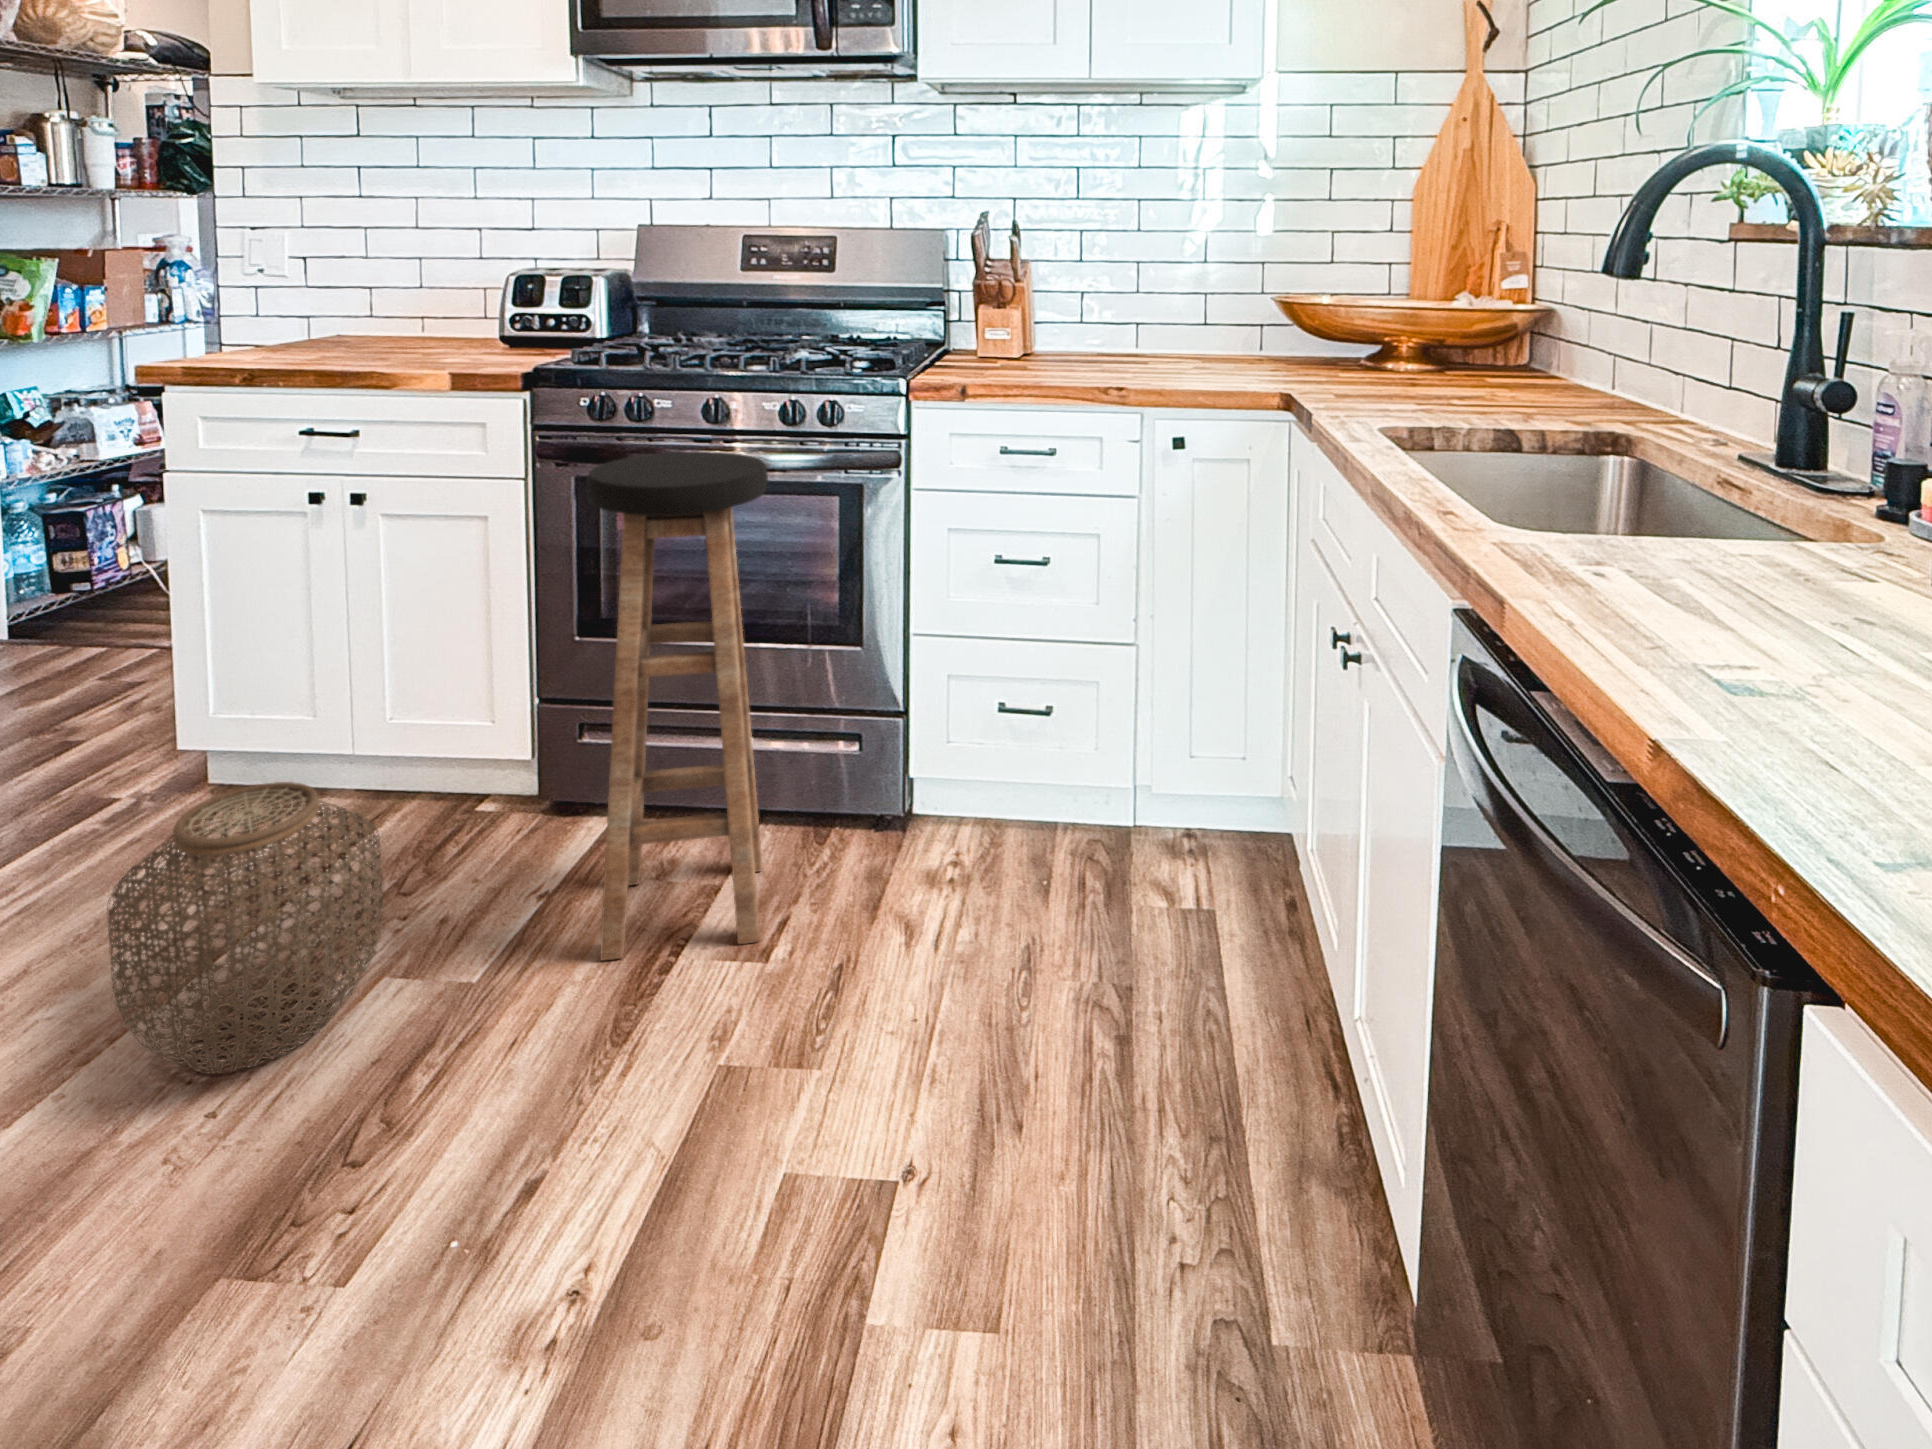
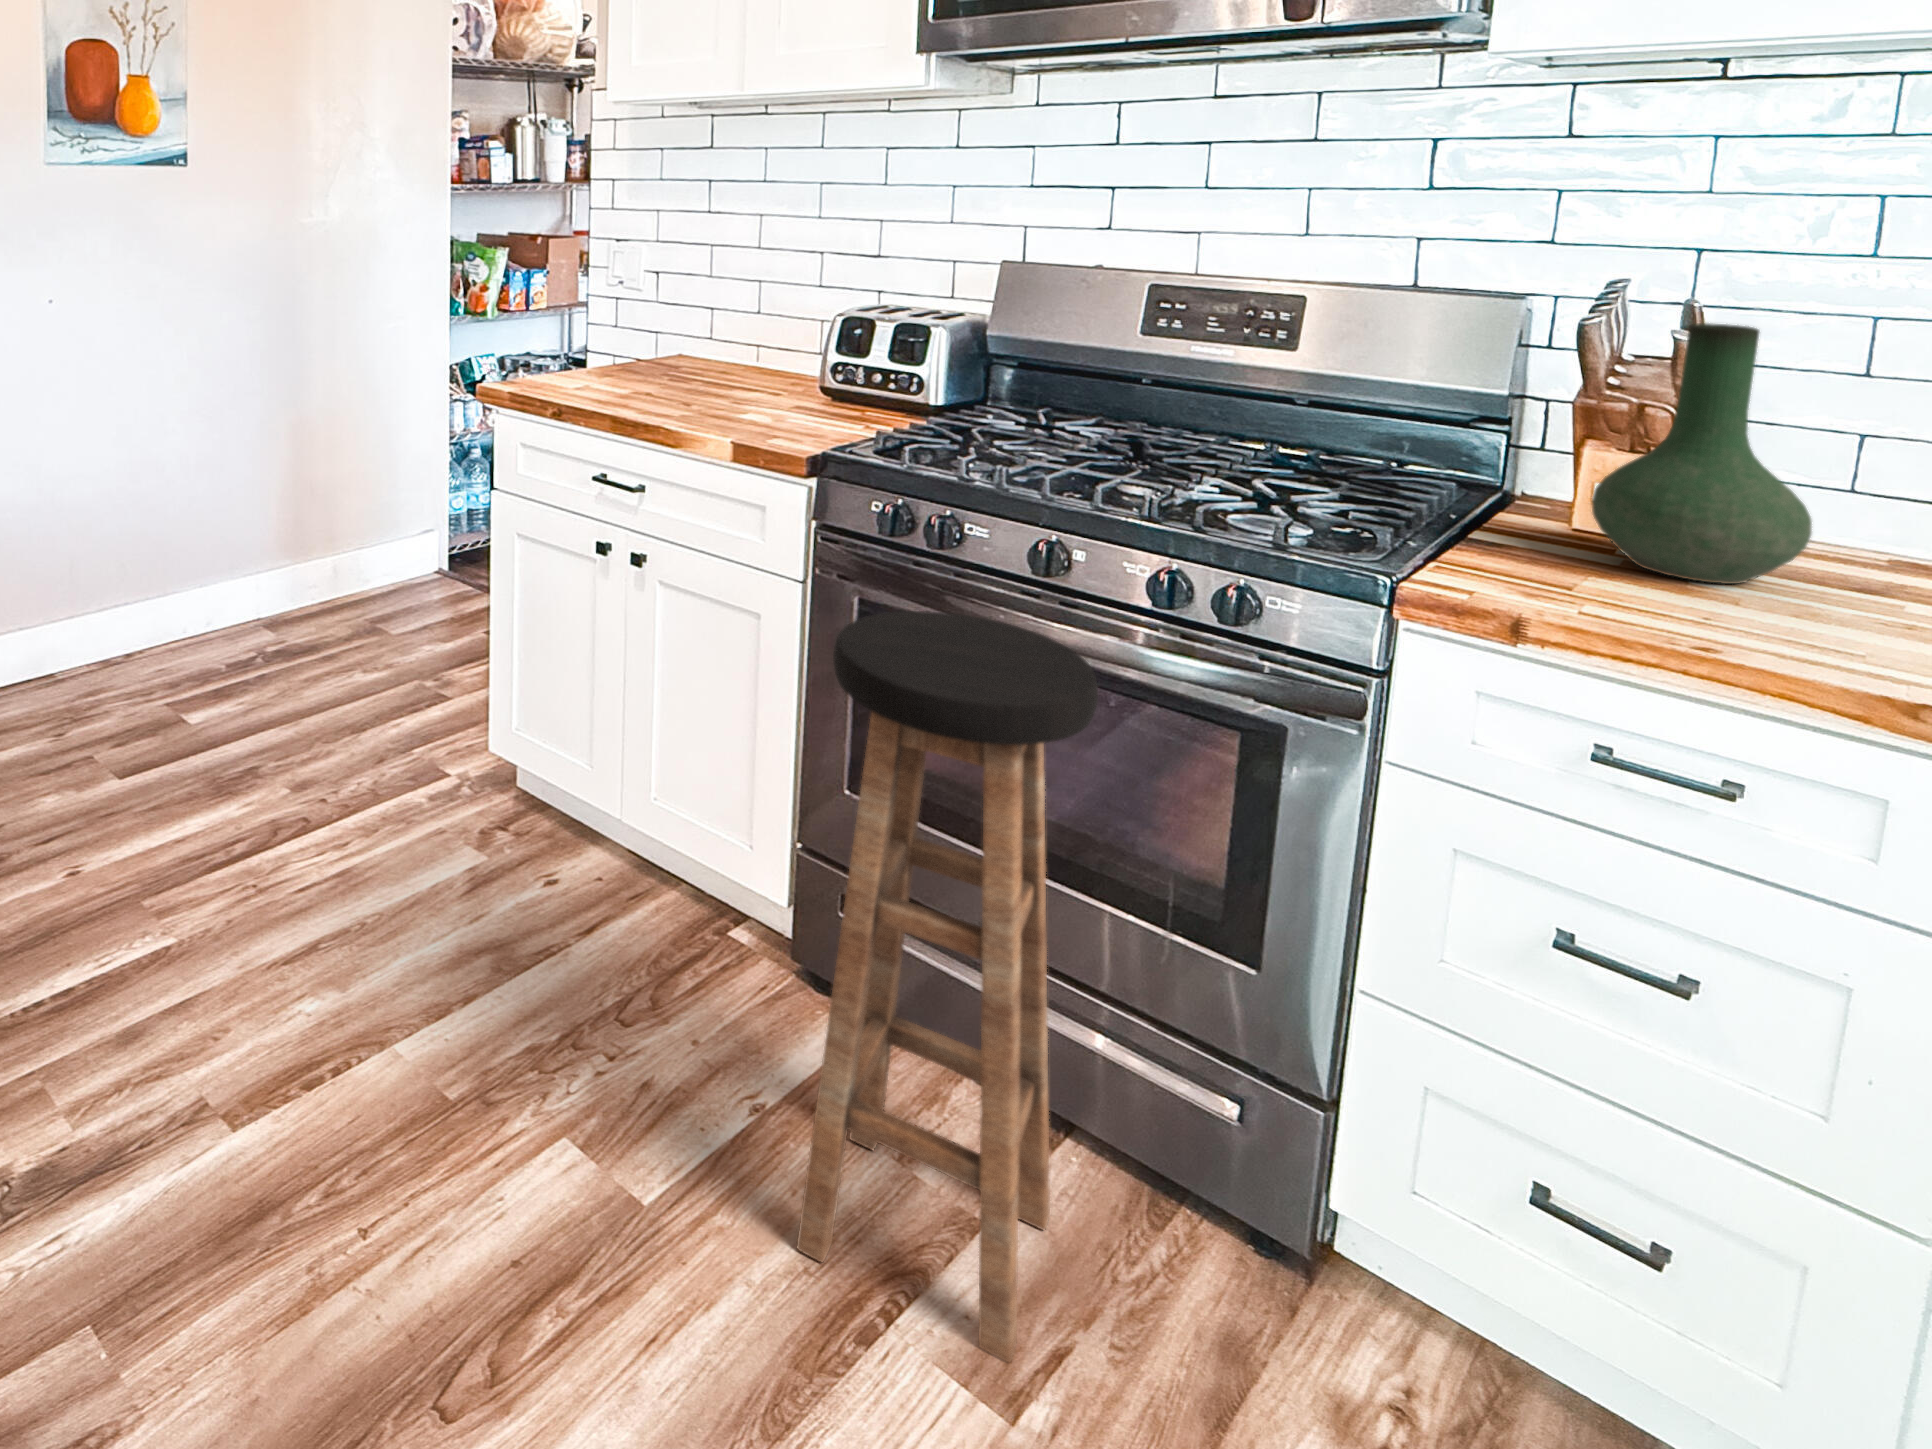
vase: none [983,230,1065,365] -> present [1592,323,1812,584]
woven basket: present [107,782,383,1074] -> none [349,863,580,1163]

